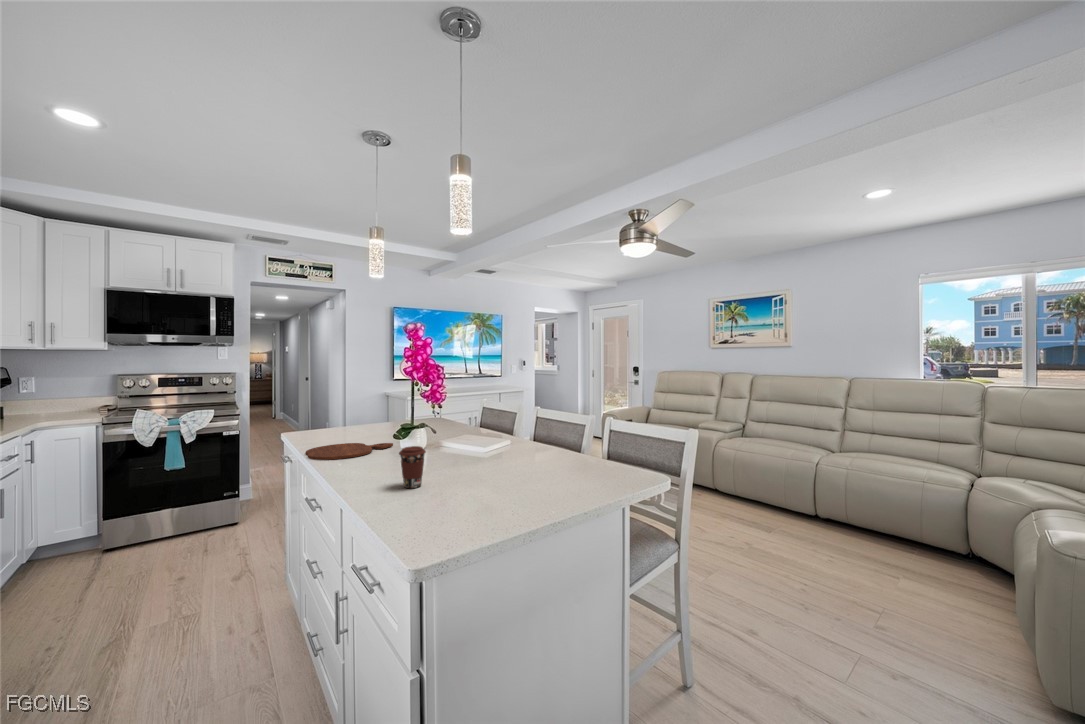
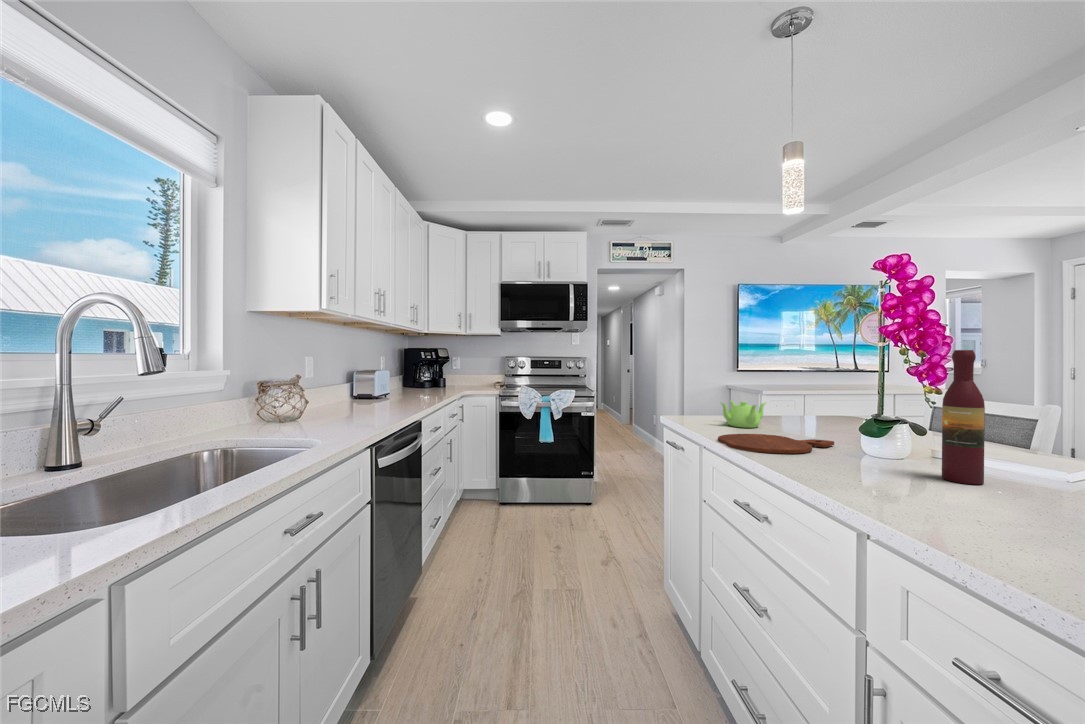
wine bottle: none [425,385,444,464] -> present [942,350,985,484]
teapot: none [326,416,367,438] -> present [721,401,766,428]
coffee cup: present [399,446,426,488] -> none [966,448,1035,526]

